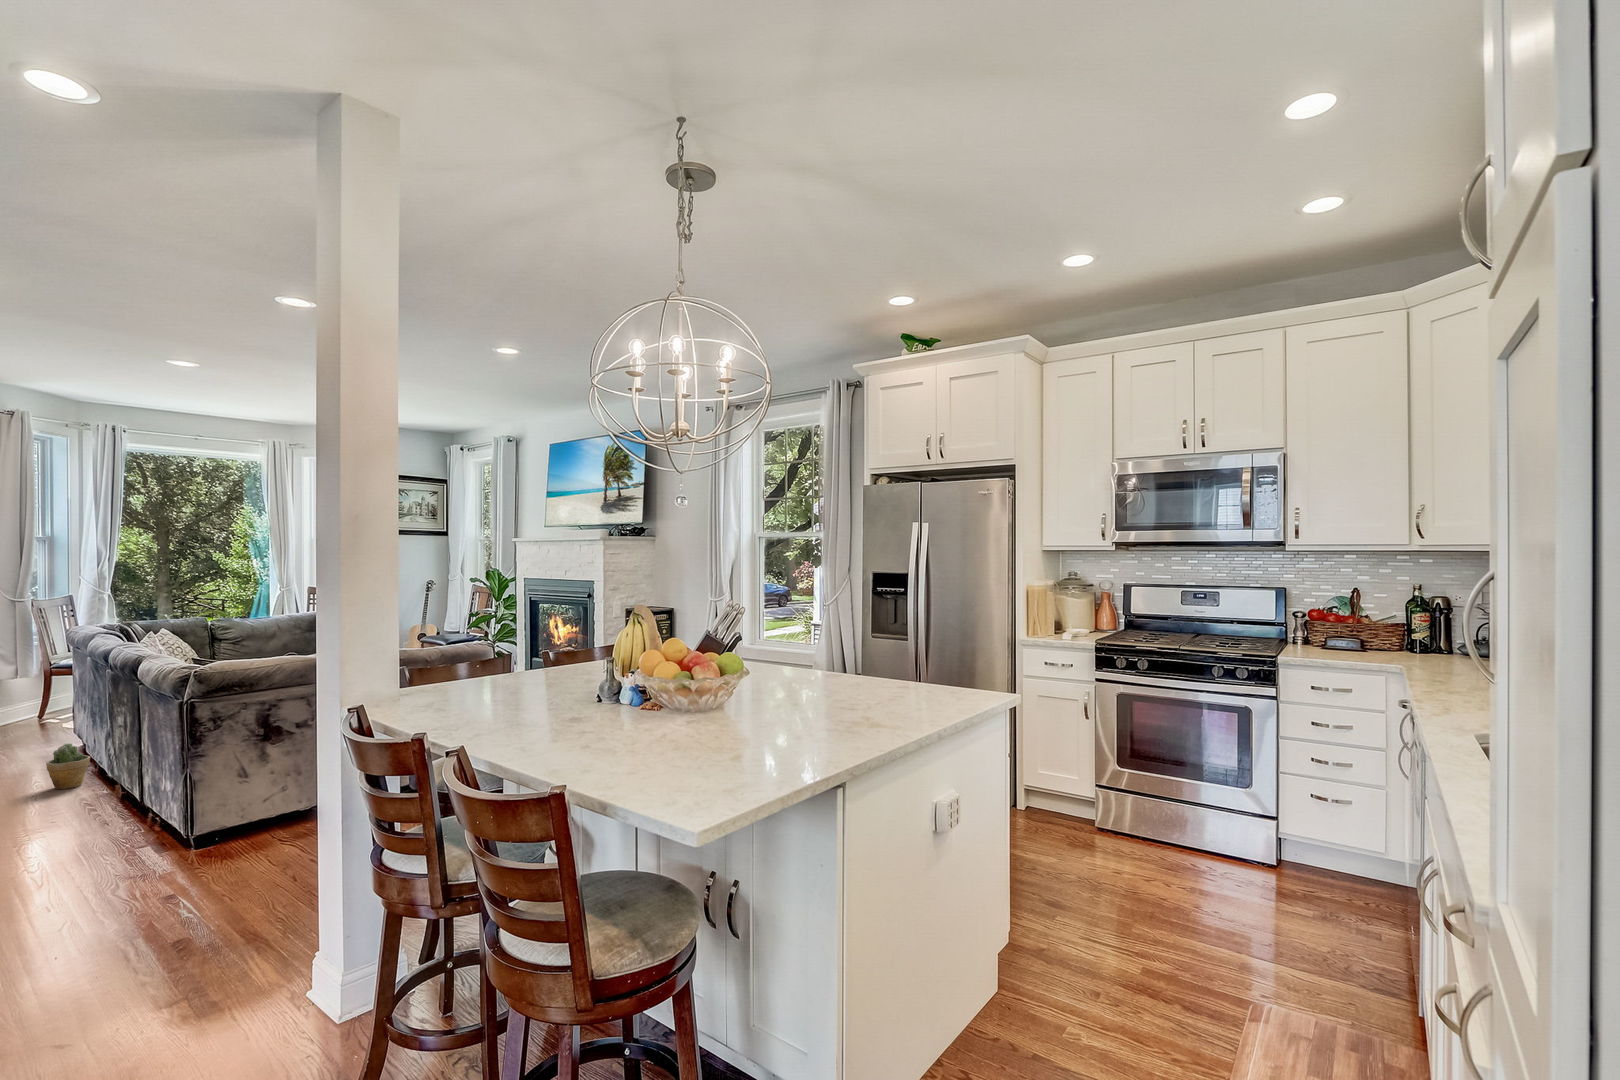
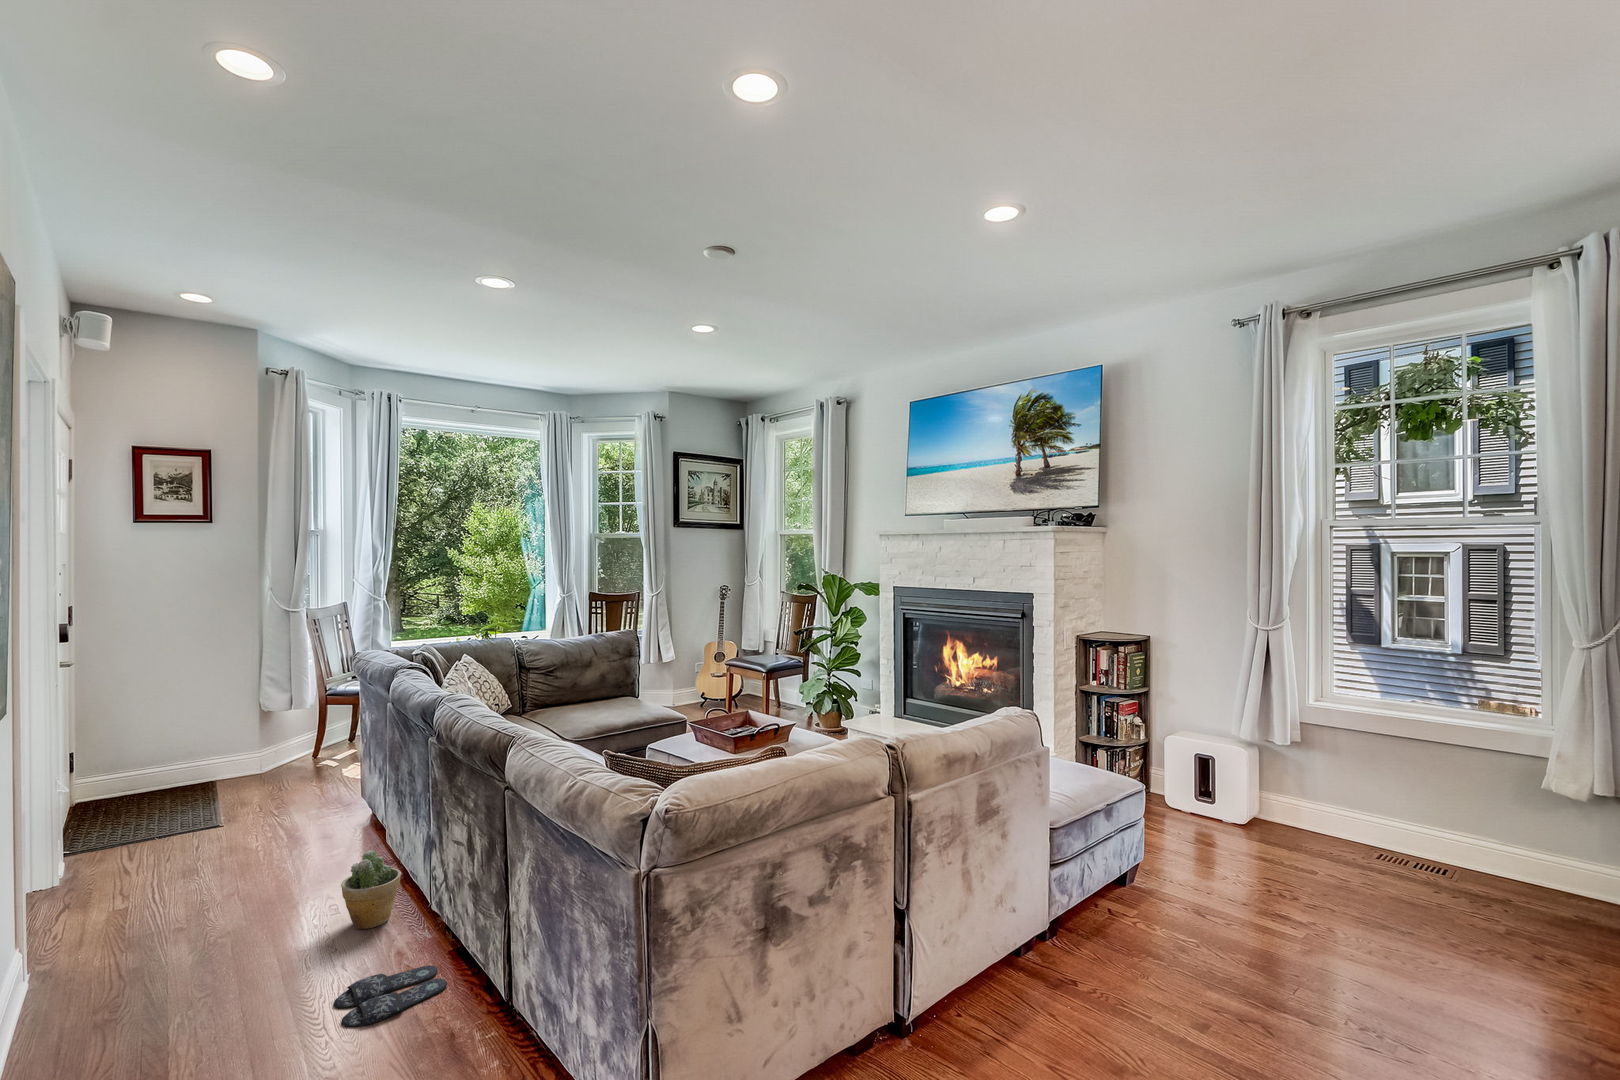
slippers: none [35,798,111,819] -> present [334,965,447,1027]

